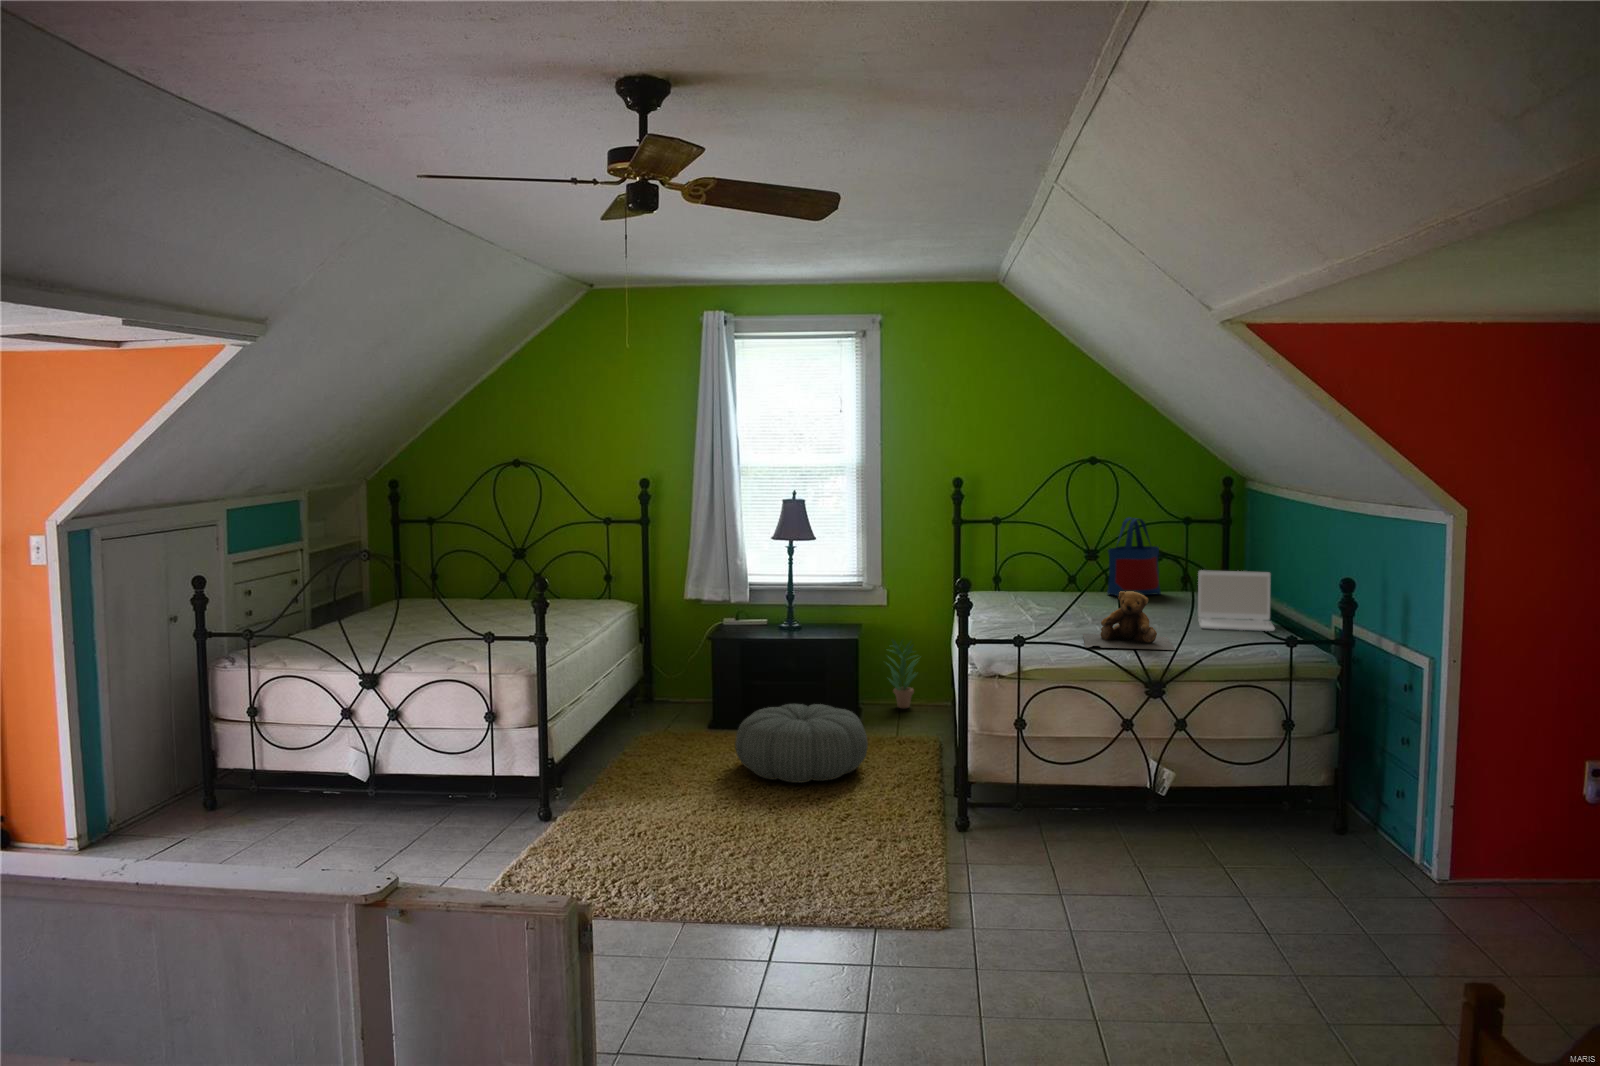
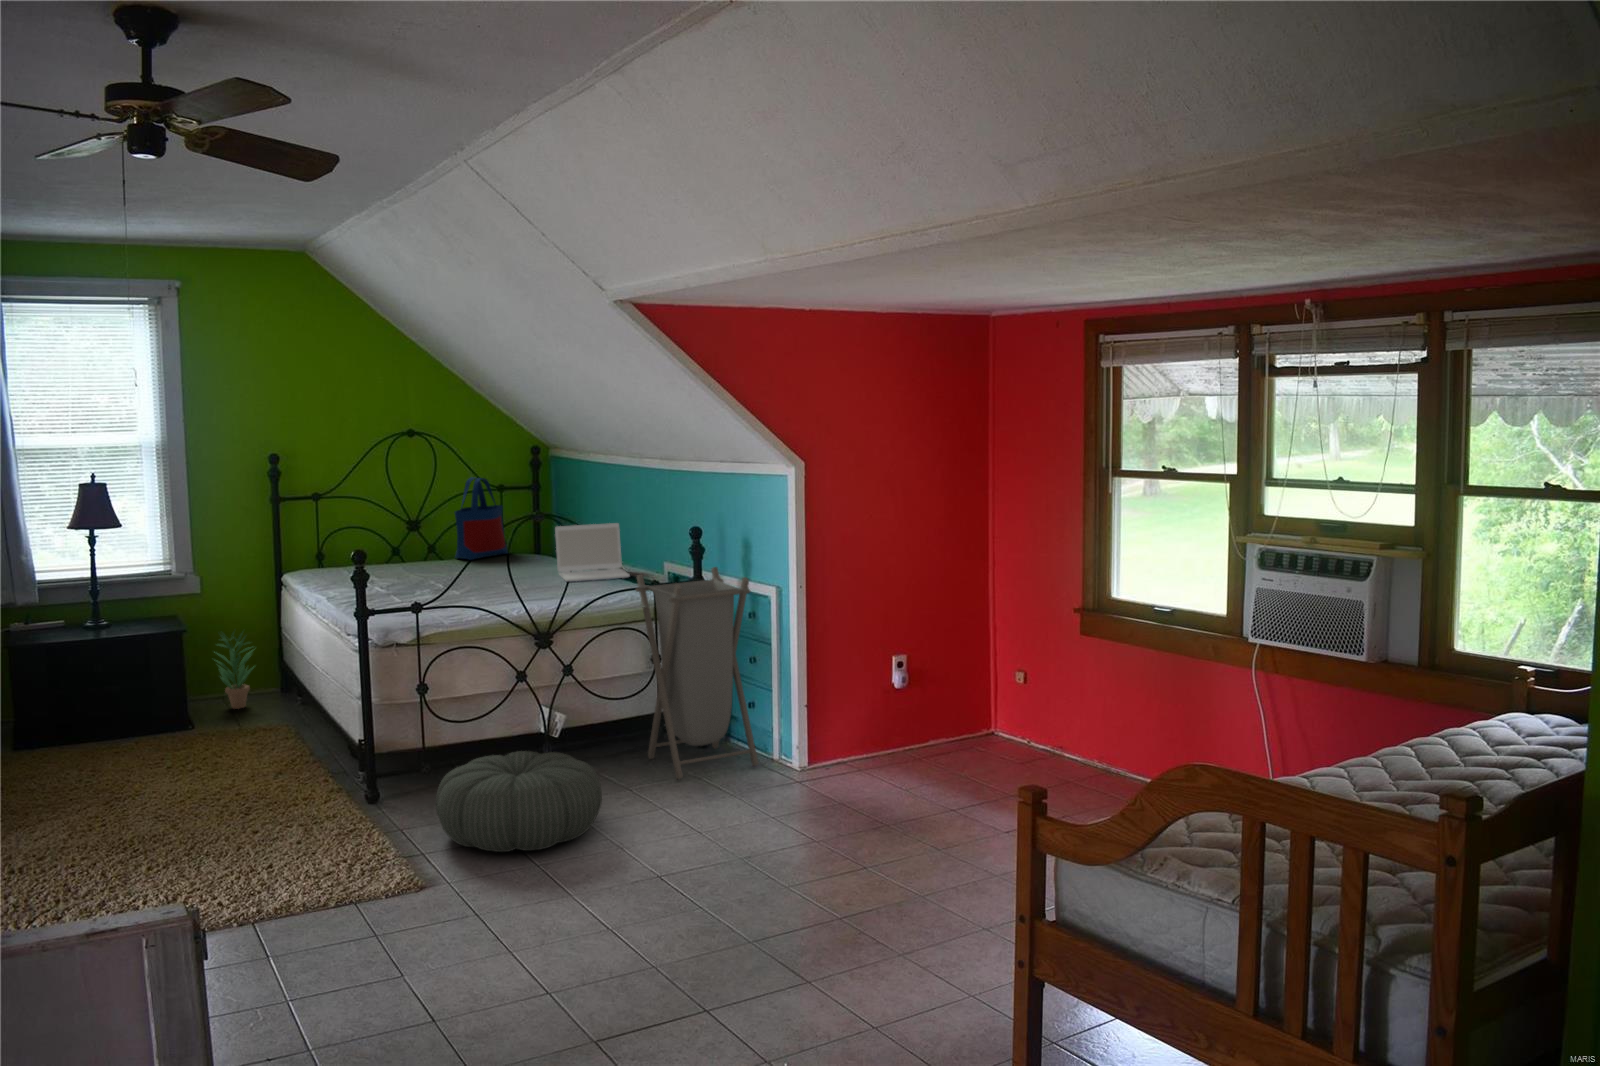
teddy bear: present [1083,591,1175,650] -> none [461,552,556,610]
laundry hamper: none [1266,630,1411,874] -> present [636,567,758,779]
pouf: present [735,704,868,783] -> present [436,751,602,852]

